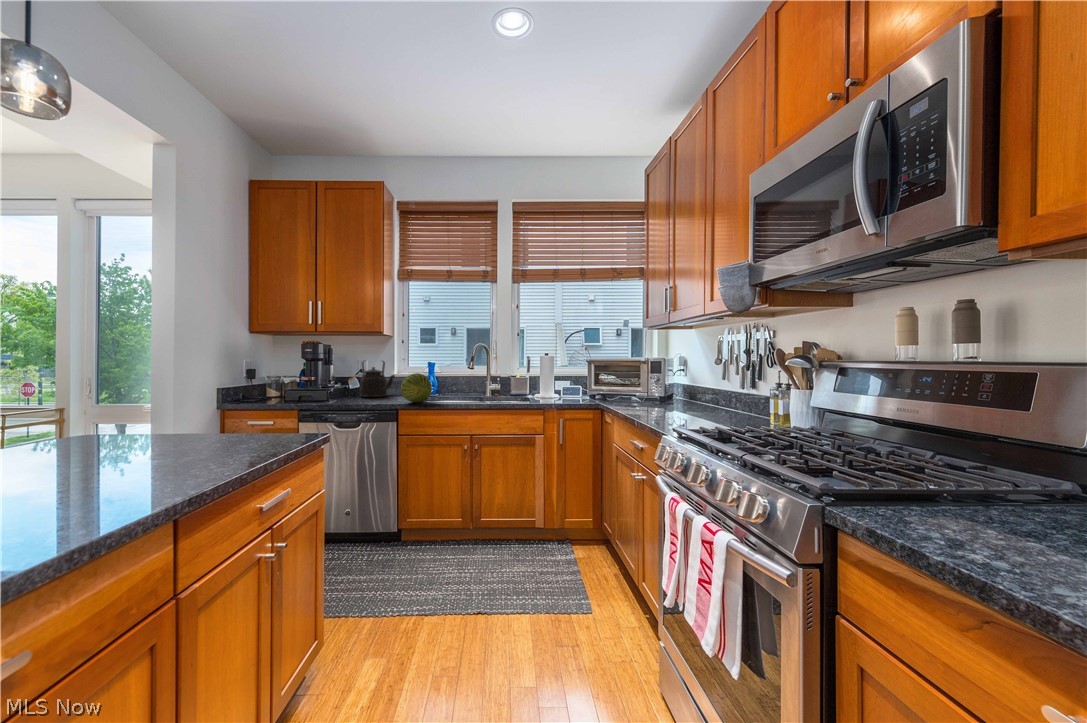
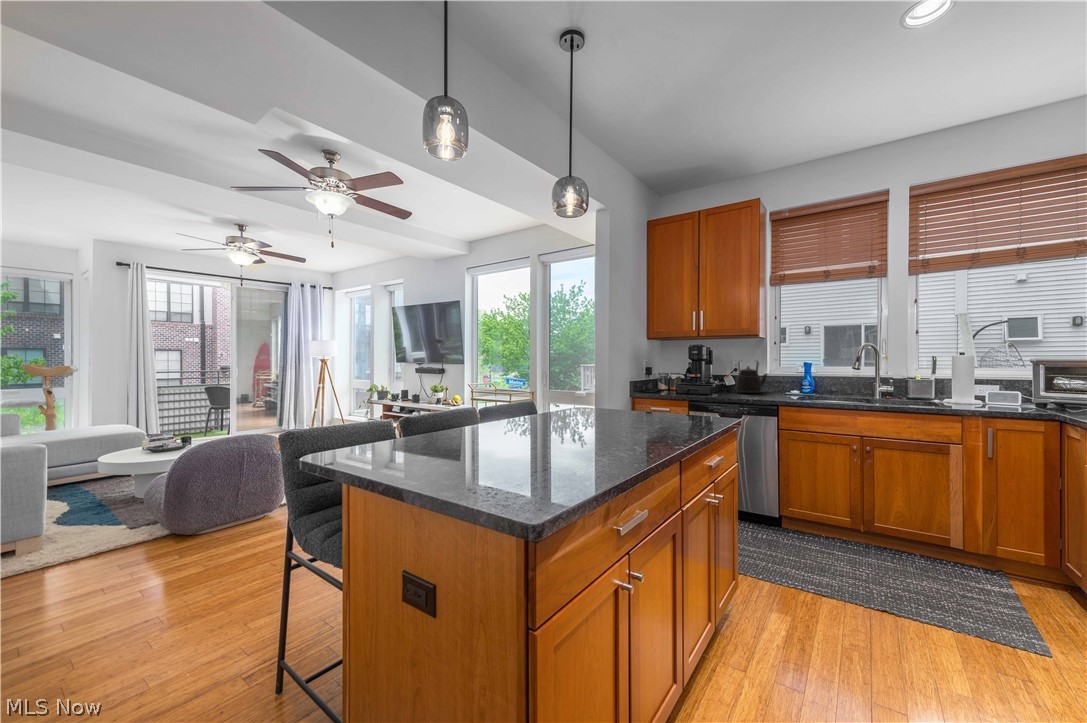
fruit: present [401,373,432,403] -> none [780,372,812,400]

